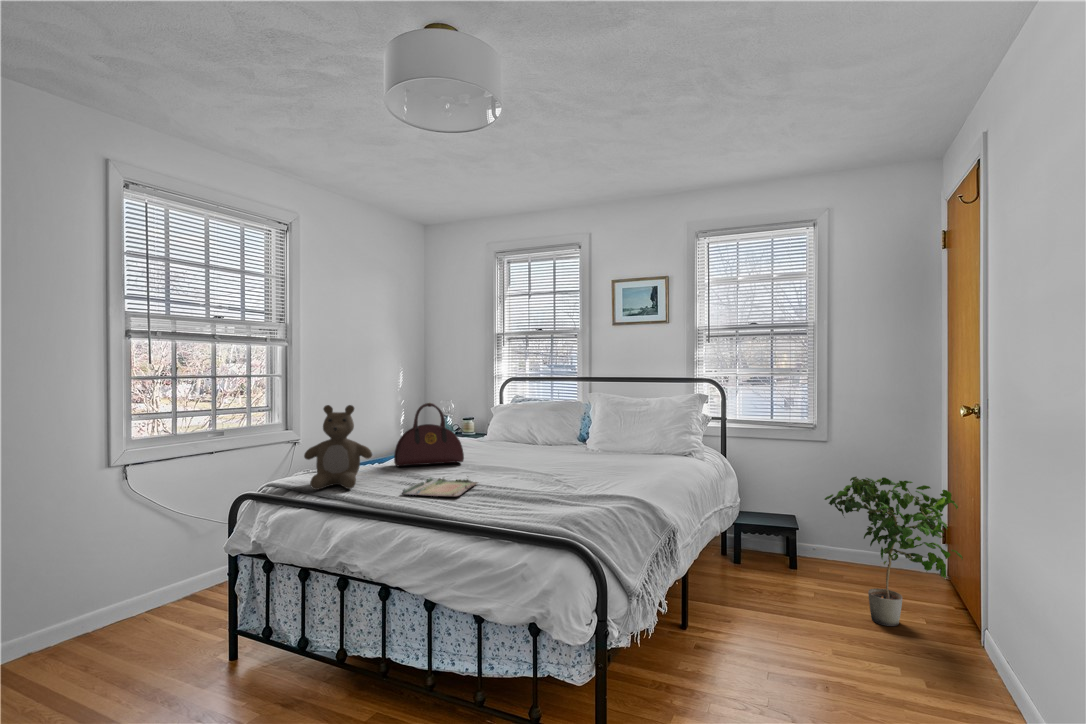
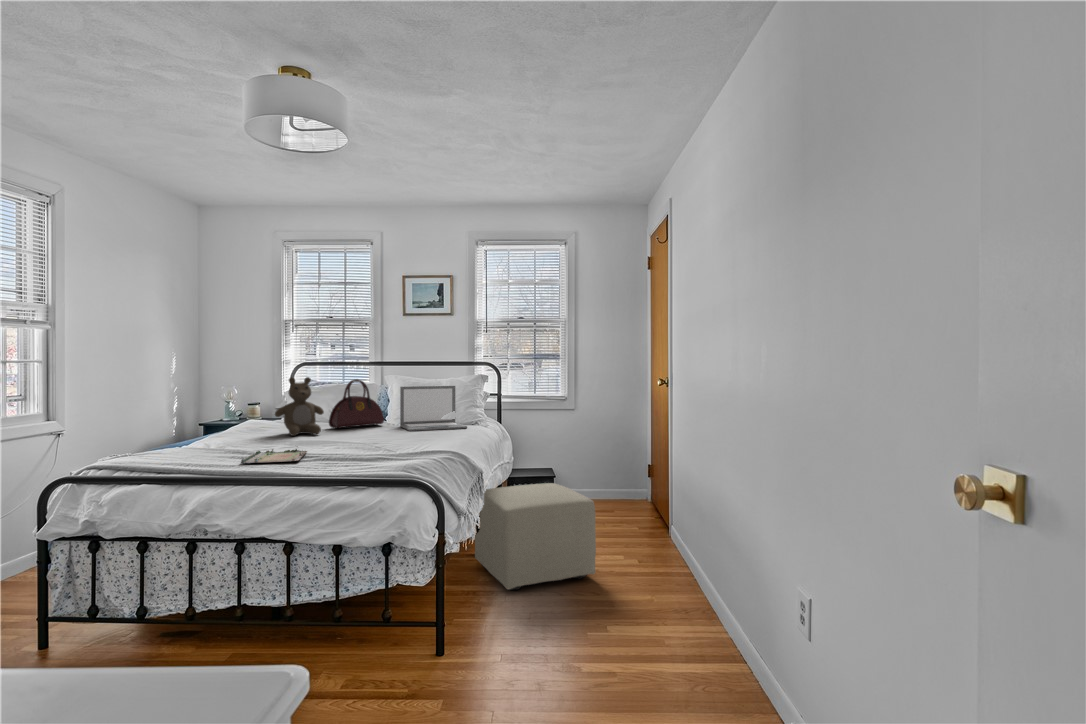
handbag: present [394,403,464,466] -> present [329,379,384,428]
teddy bear: present [304,405,372,490] -> present [275,377,324,436]
laptop: none [600,408,676,461] -> present [400,386,467,431]
potted plant: present [825,477,963,626] -> none [579,429,666,536]
ottoman: none [674,545,841,693] -> present [475,483,596,590]

